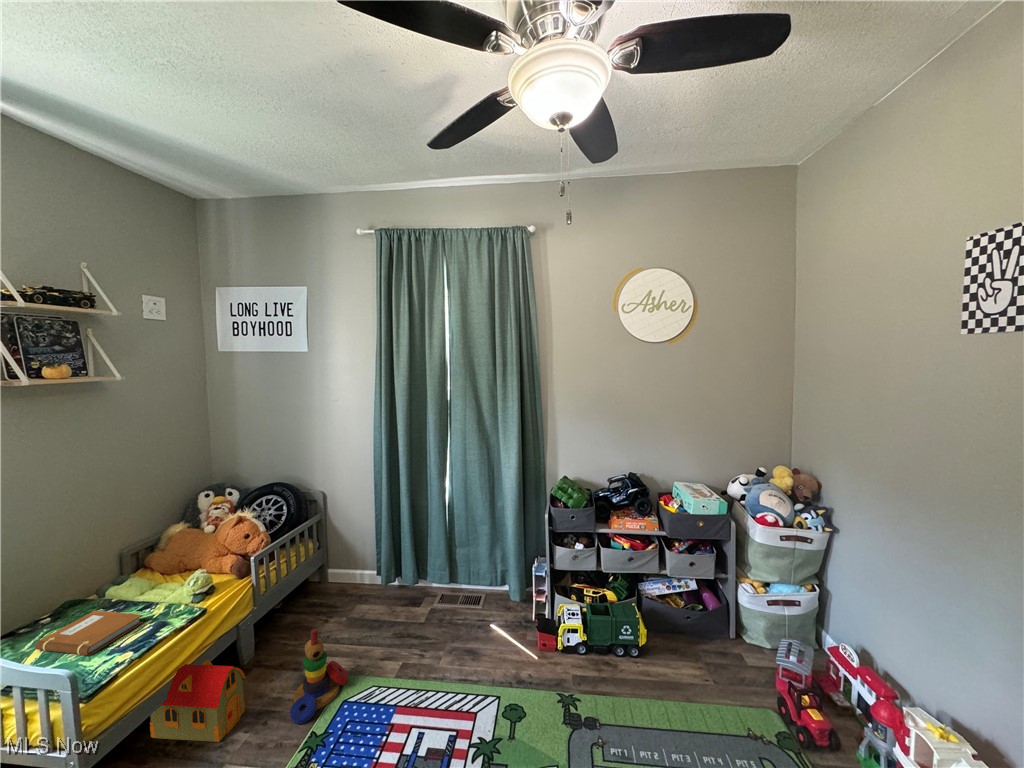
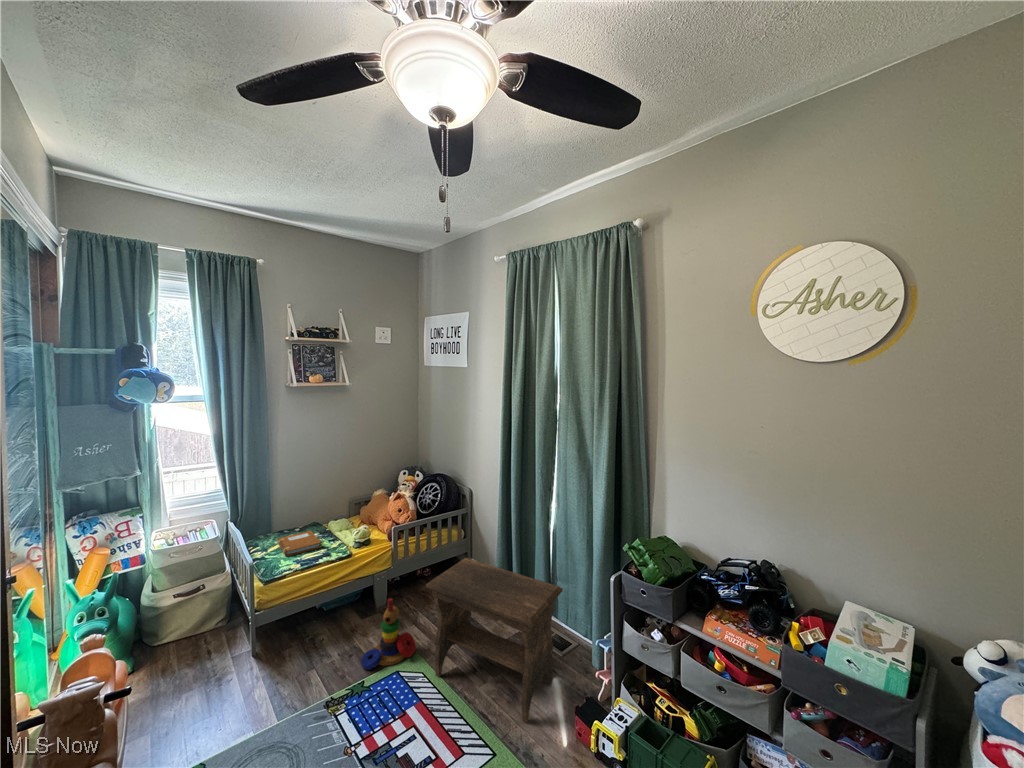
footstool: none [377,542,507,681] -> present [426,558,563,723]
toy house: present [150,660,246,742] -> none [307,580,353,650]

